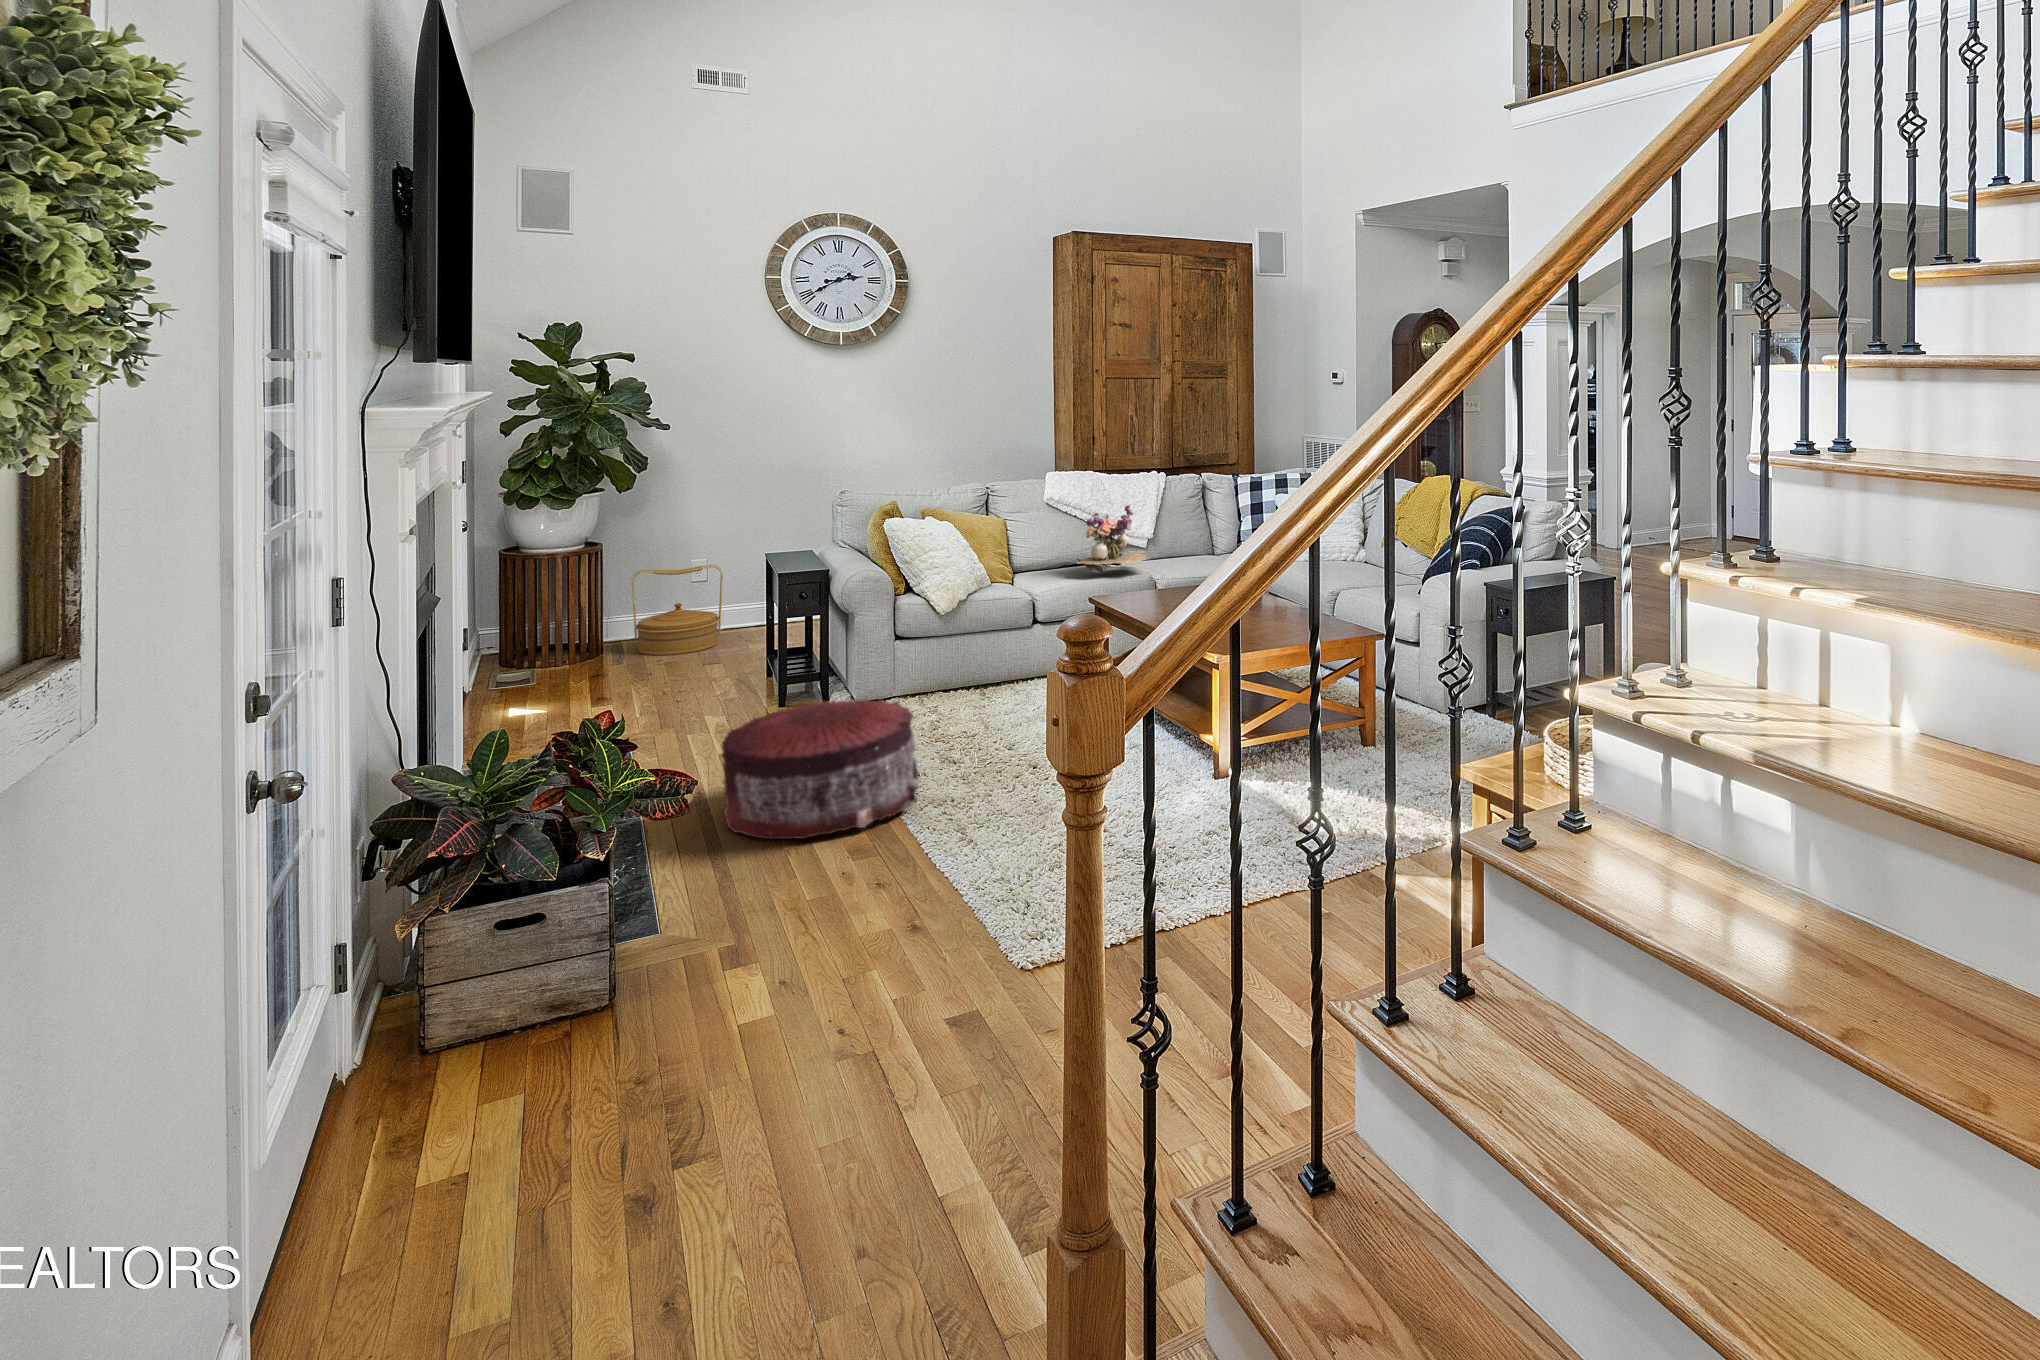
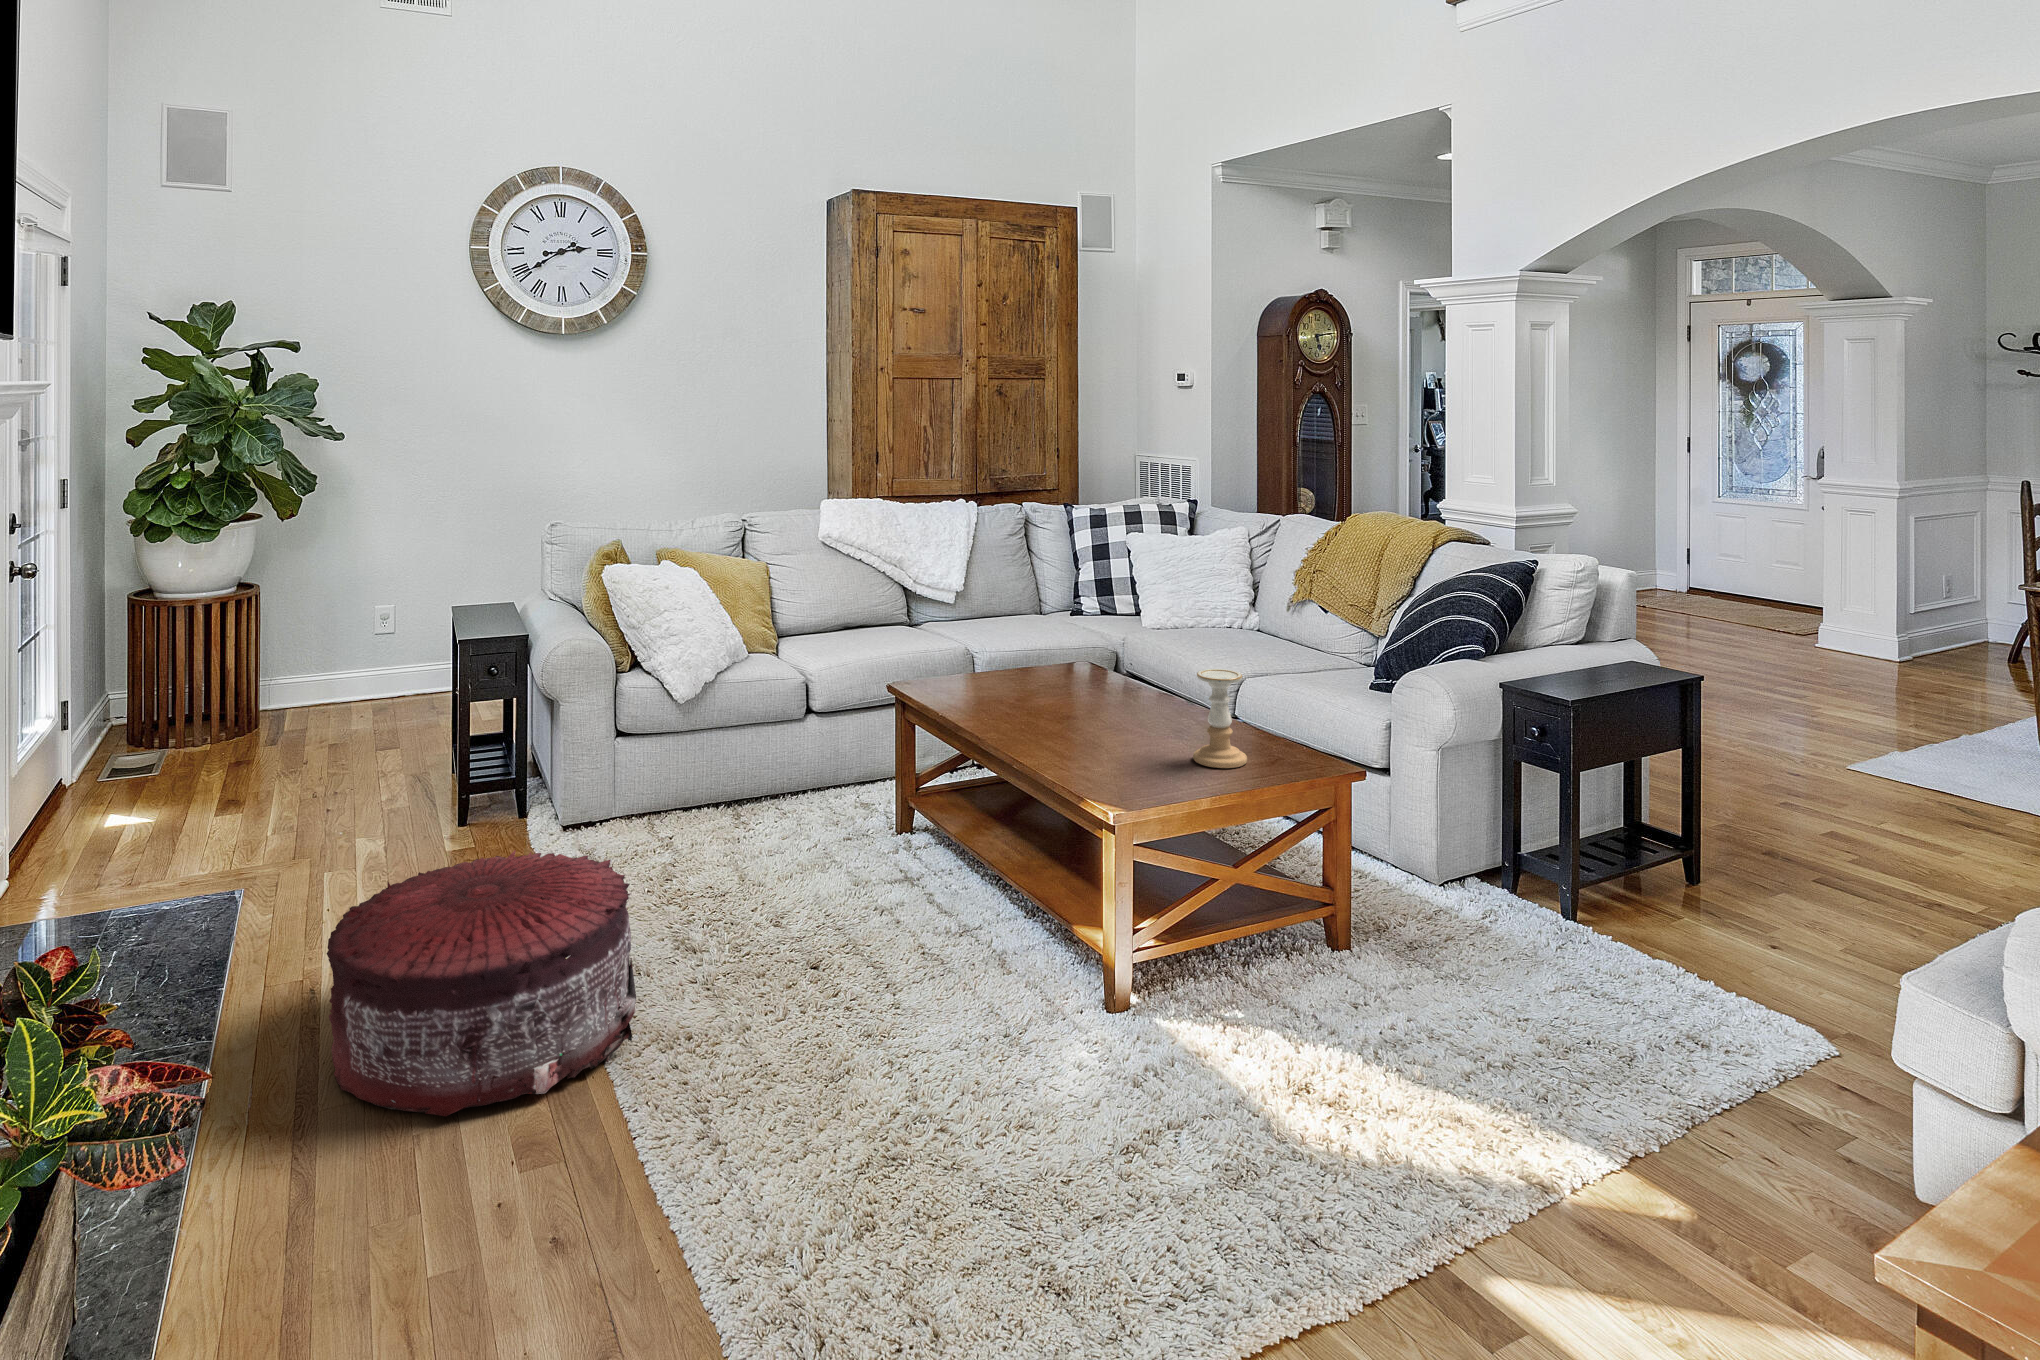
flower arrangement: present [1077,504,1152,573] -> none [864,545,968,643]
woven basket: present [632,565,723,655] -> none [294,615,410,734]
candle holder: none [1281,574,1315,635] -> present [1193,669,1247,768]

